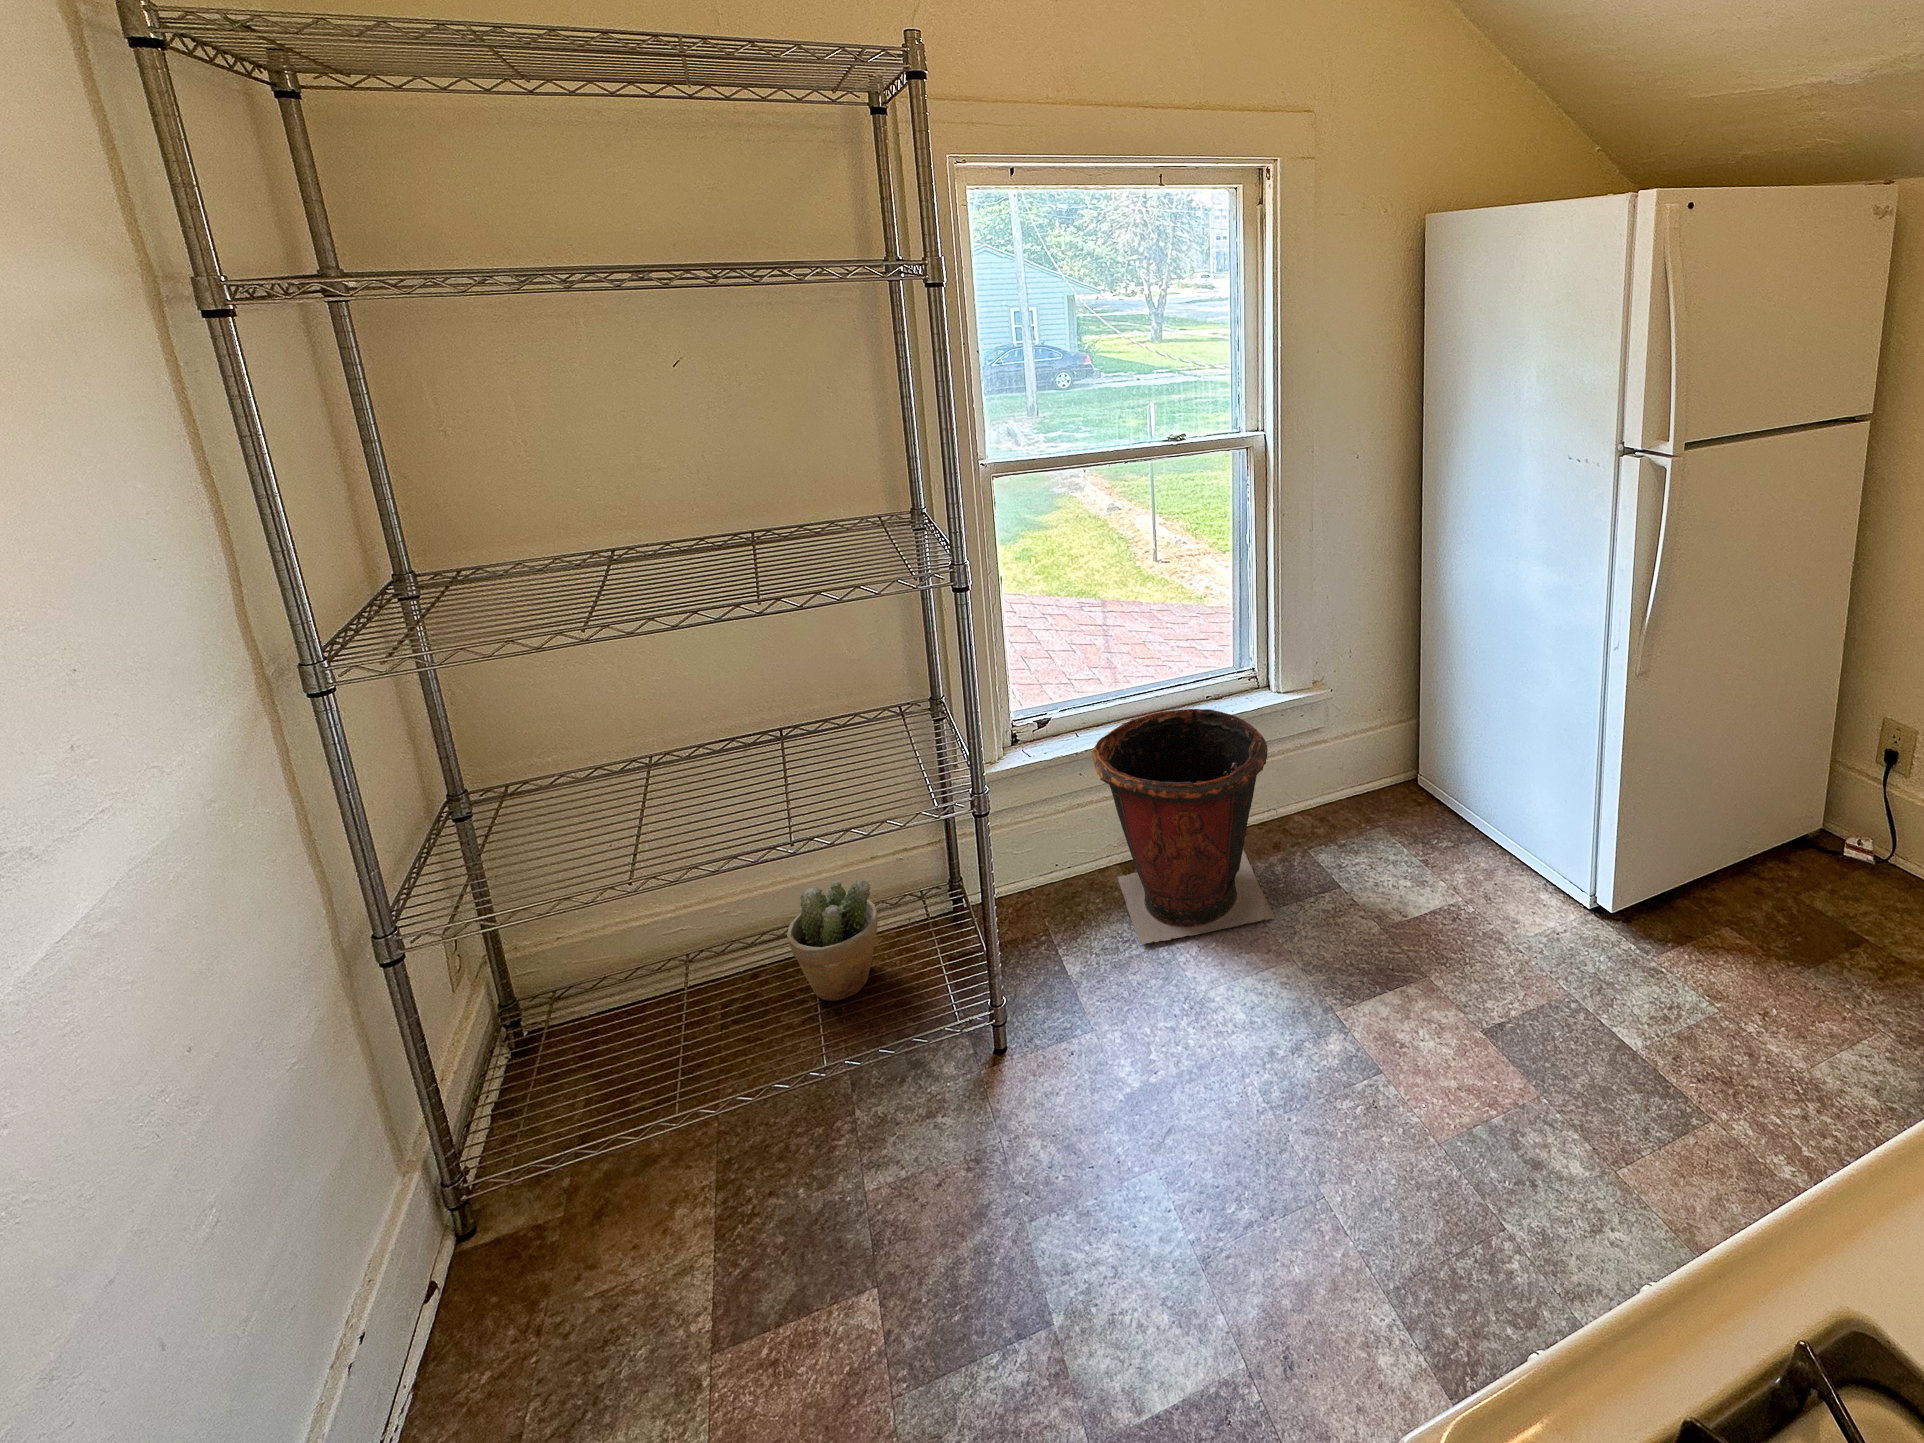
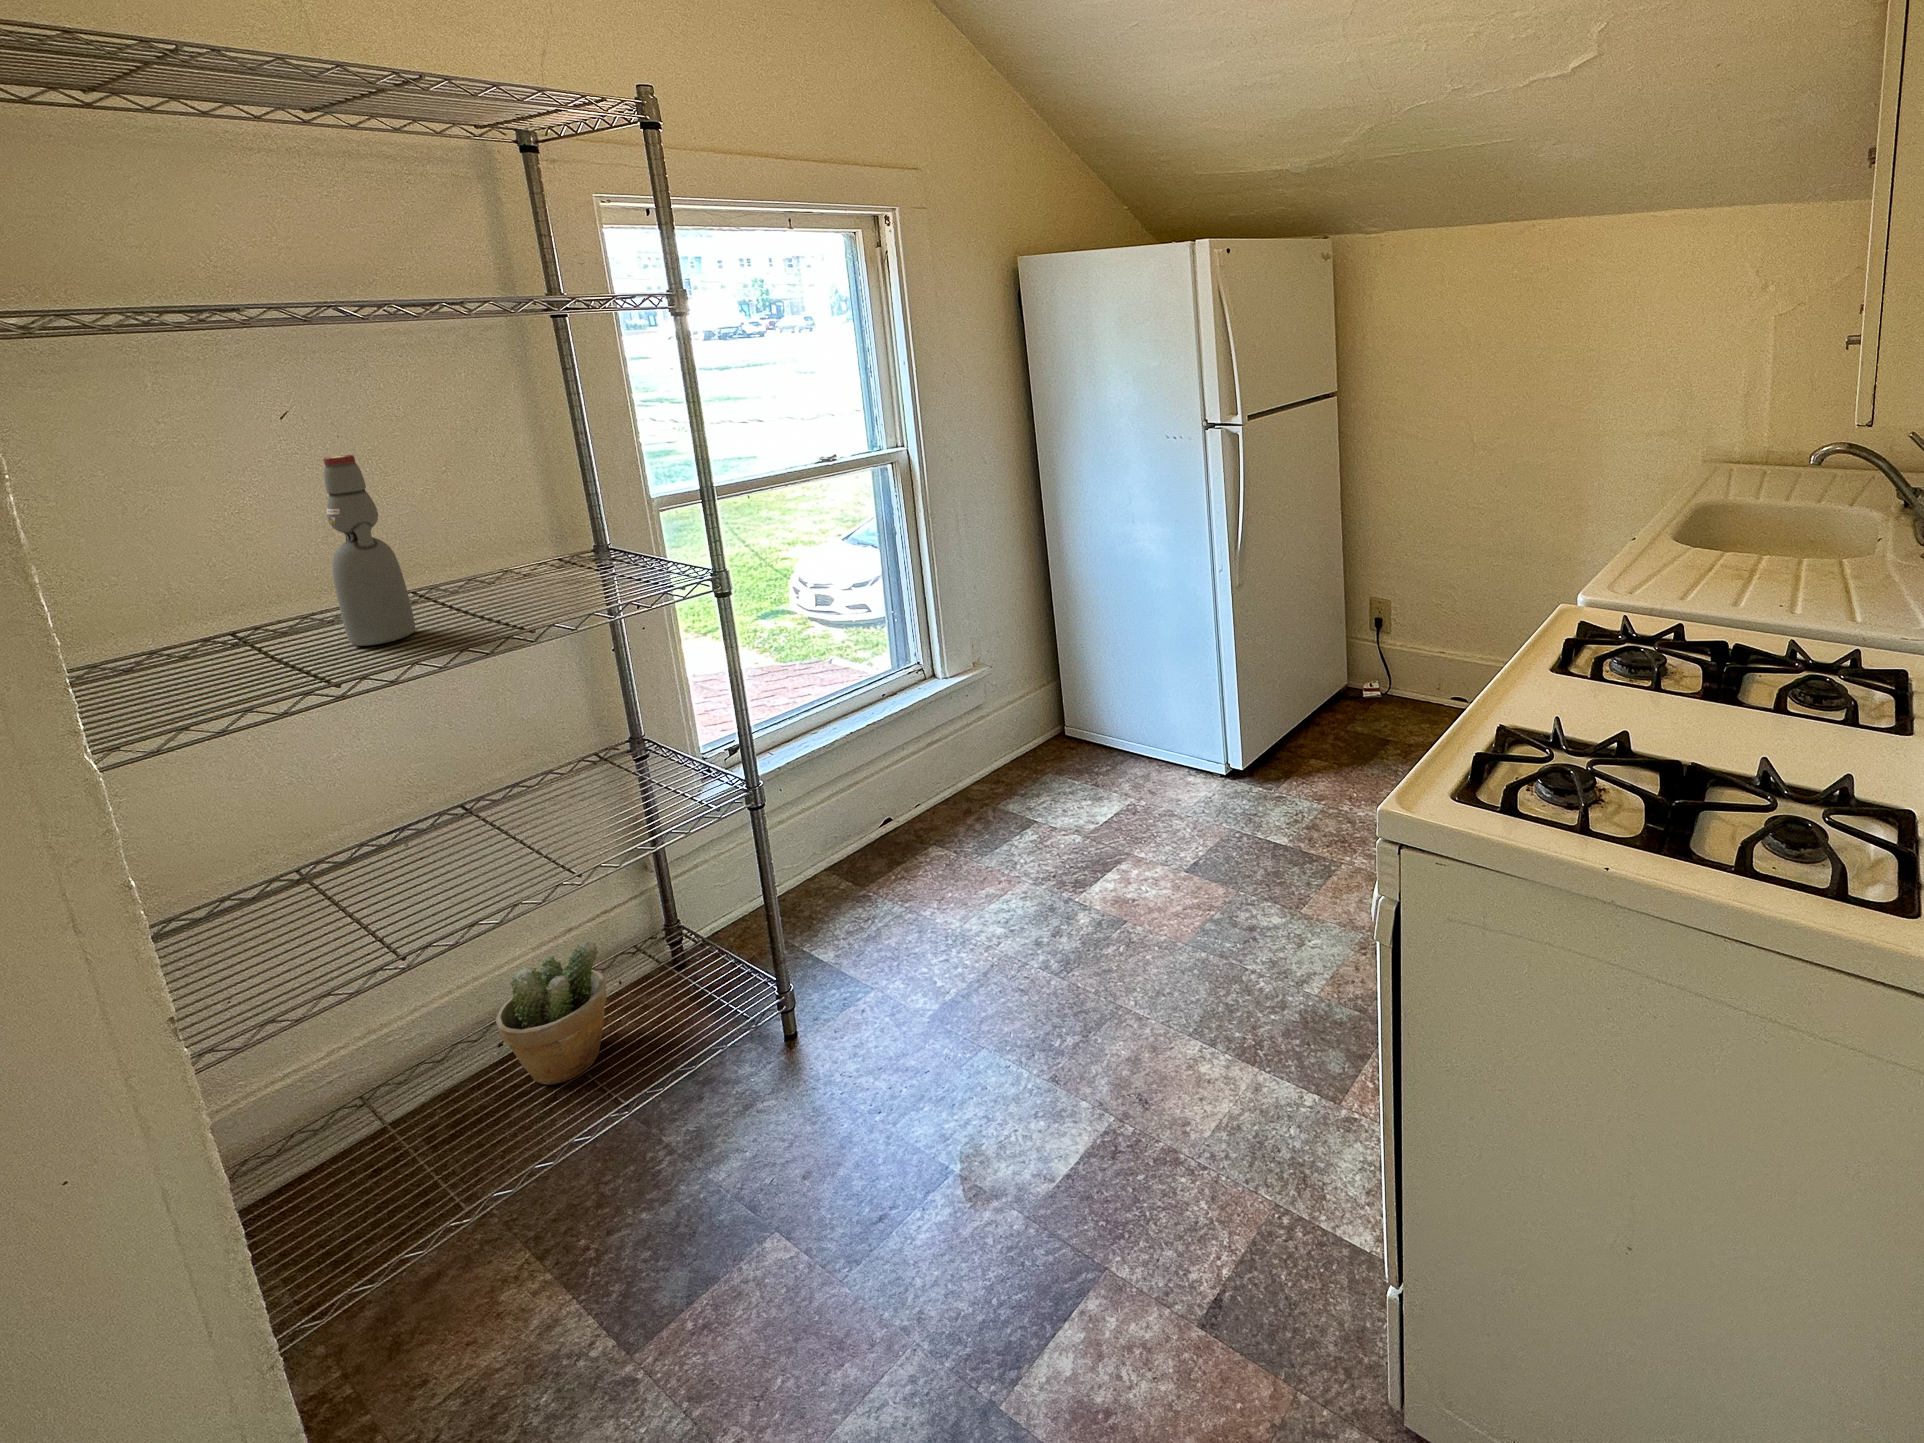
bottle: none [678,404,740,577] -> present [323,455,415,646]
waste bin: present [1092,705,1275,944] -> none [800,695,995,917]

